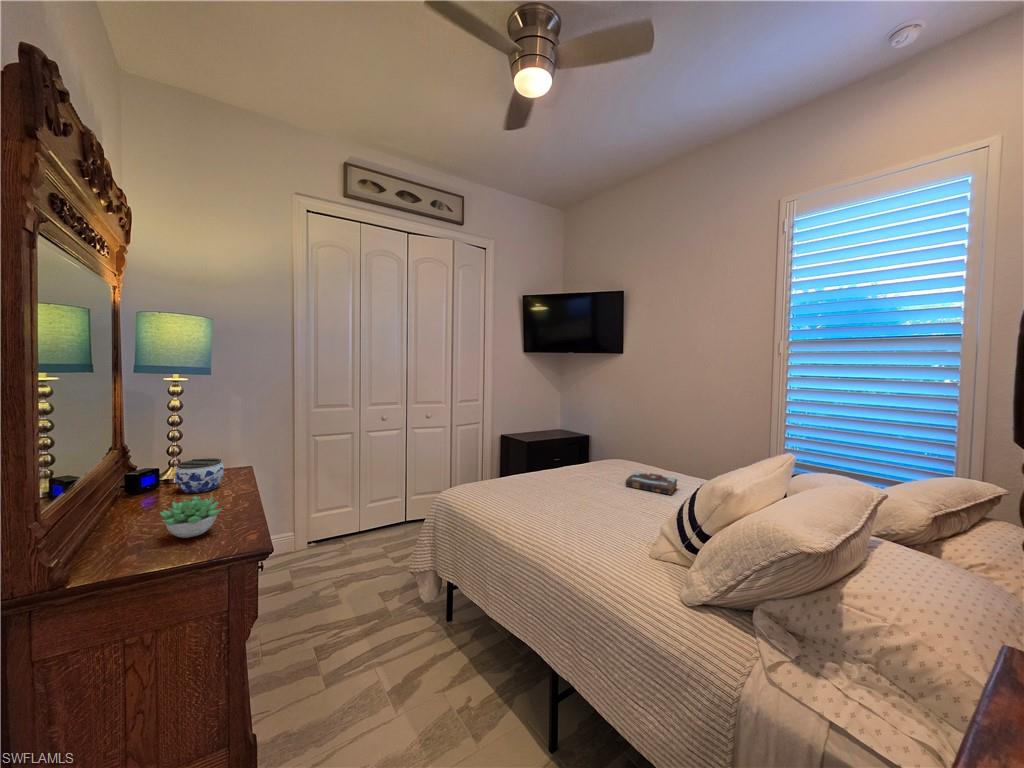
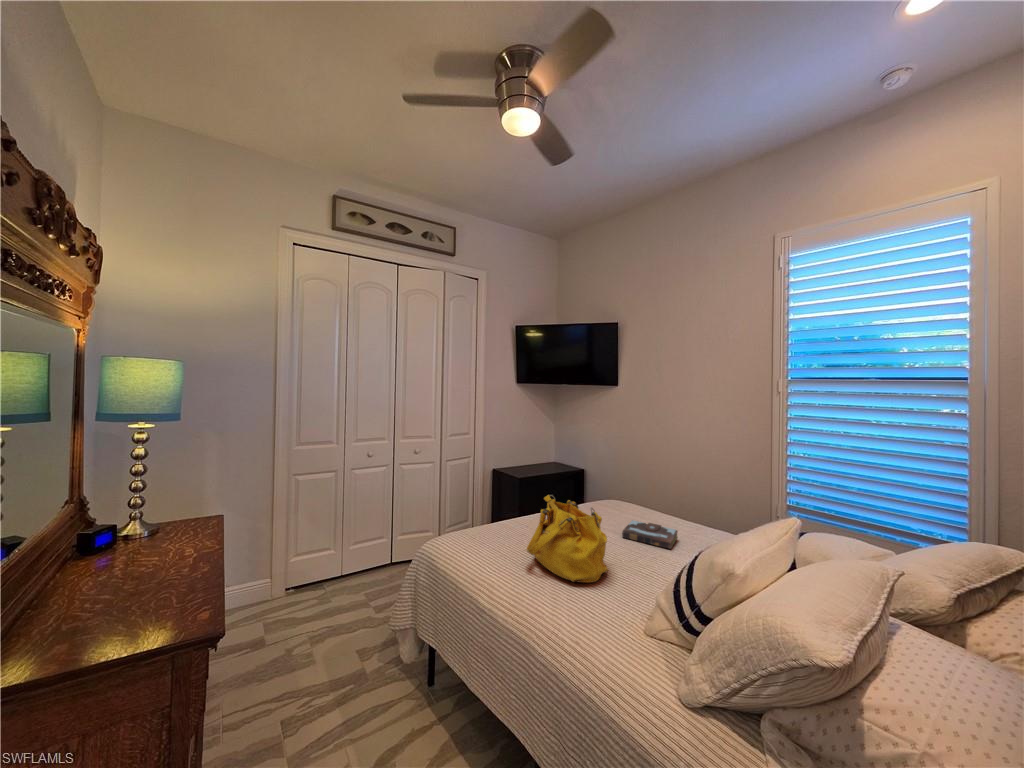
handbag: none [538,444,614,520] -> present [527,495,608,583]
jar: present [175,458,224,493] -> none [131,513,186,554]
succulent plant: present [160,496,222,538] -> none [98,571,171,622]

